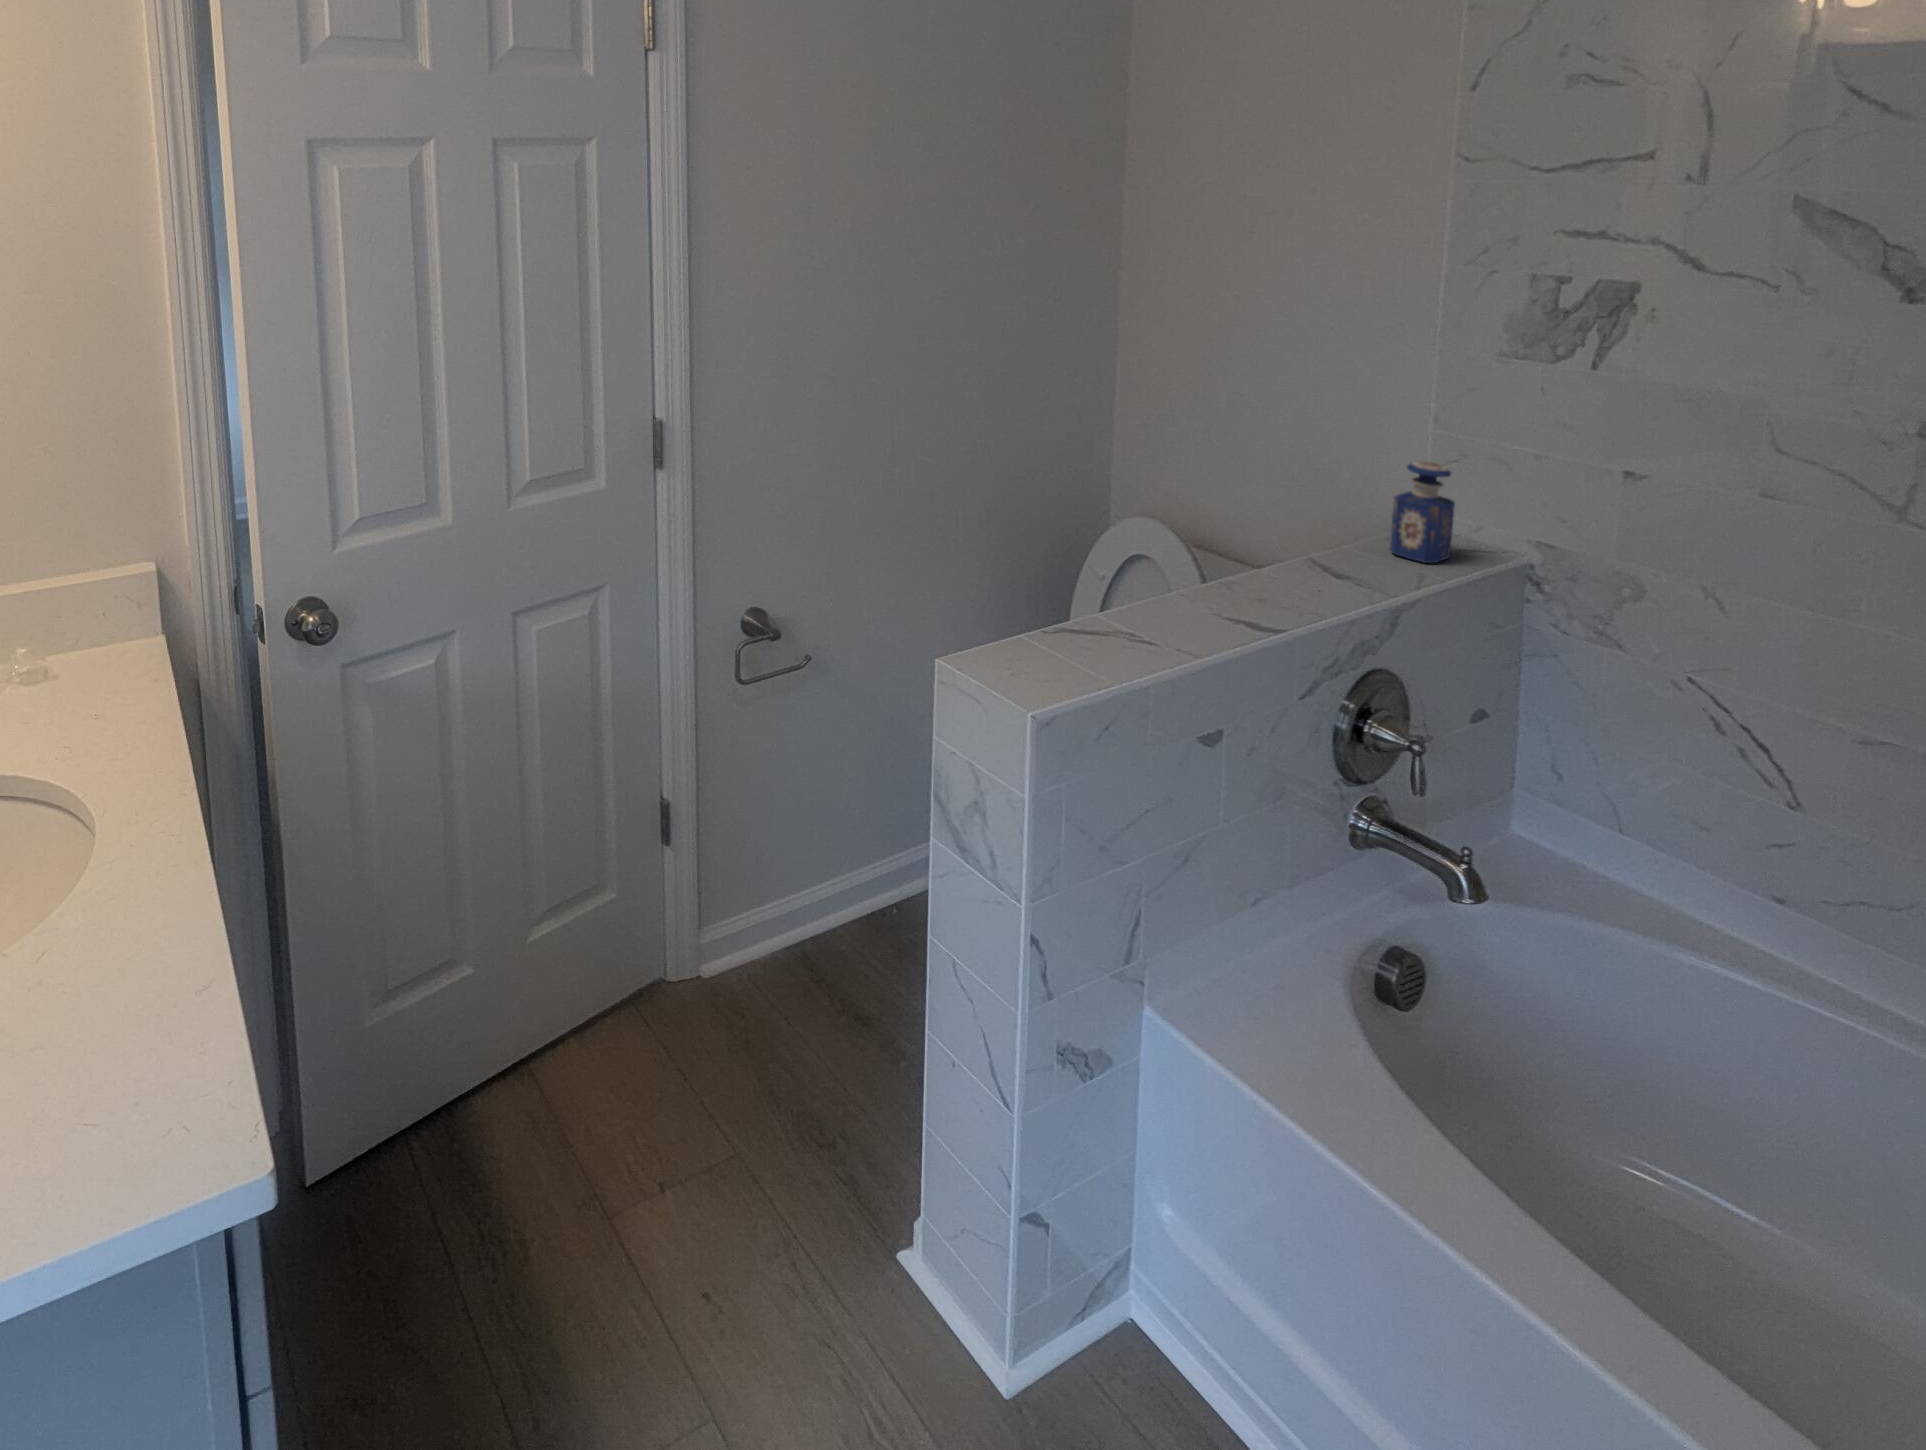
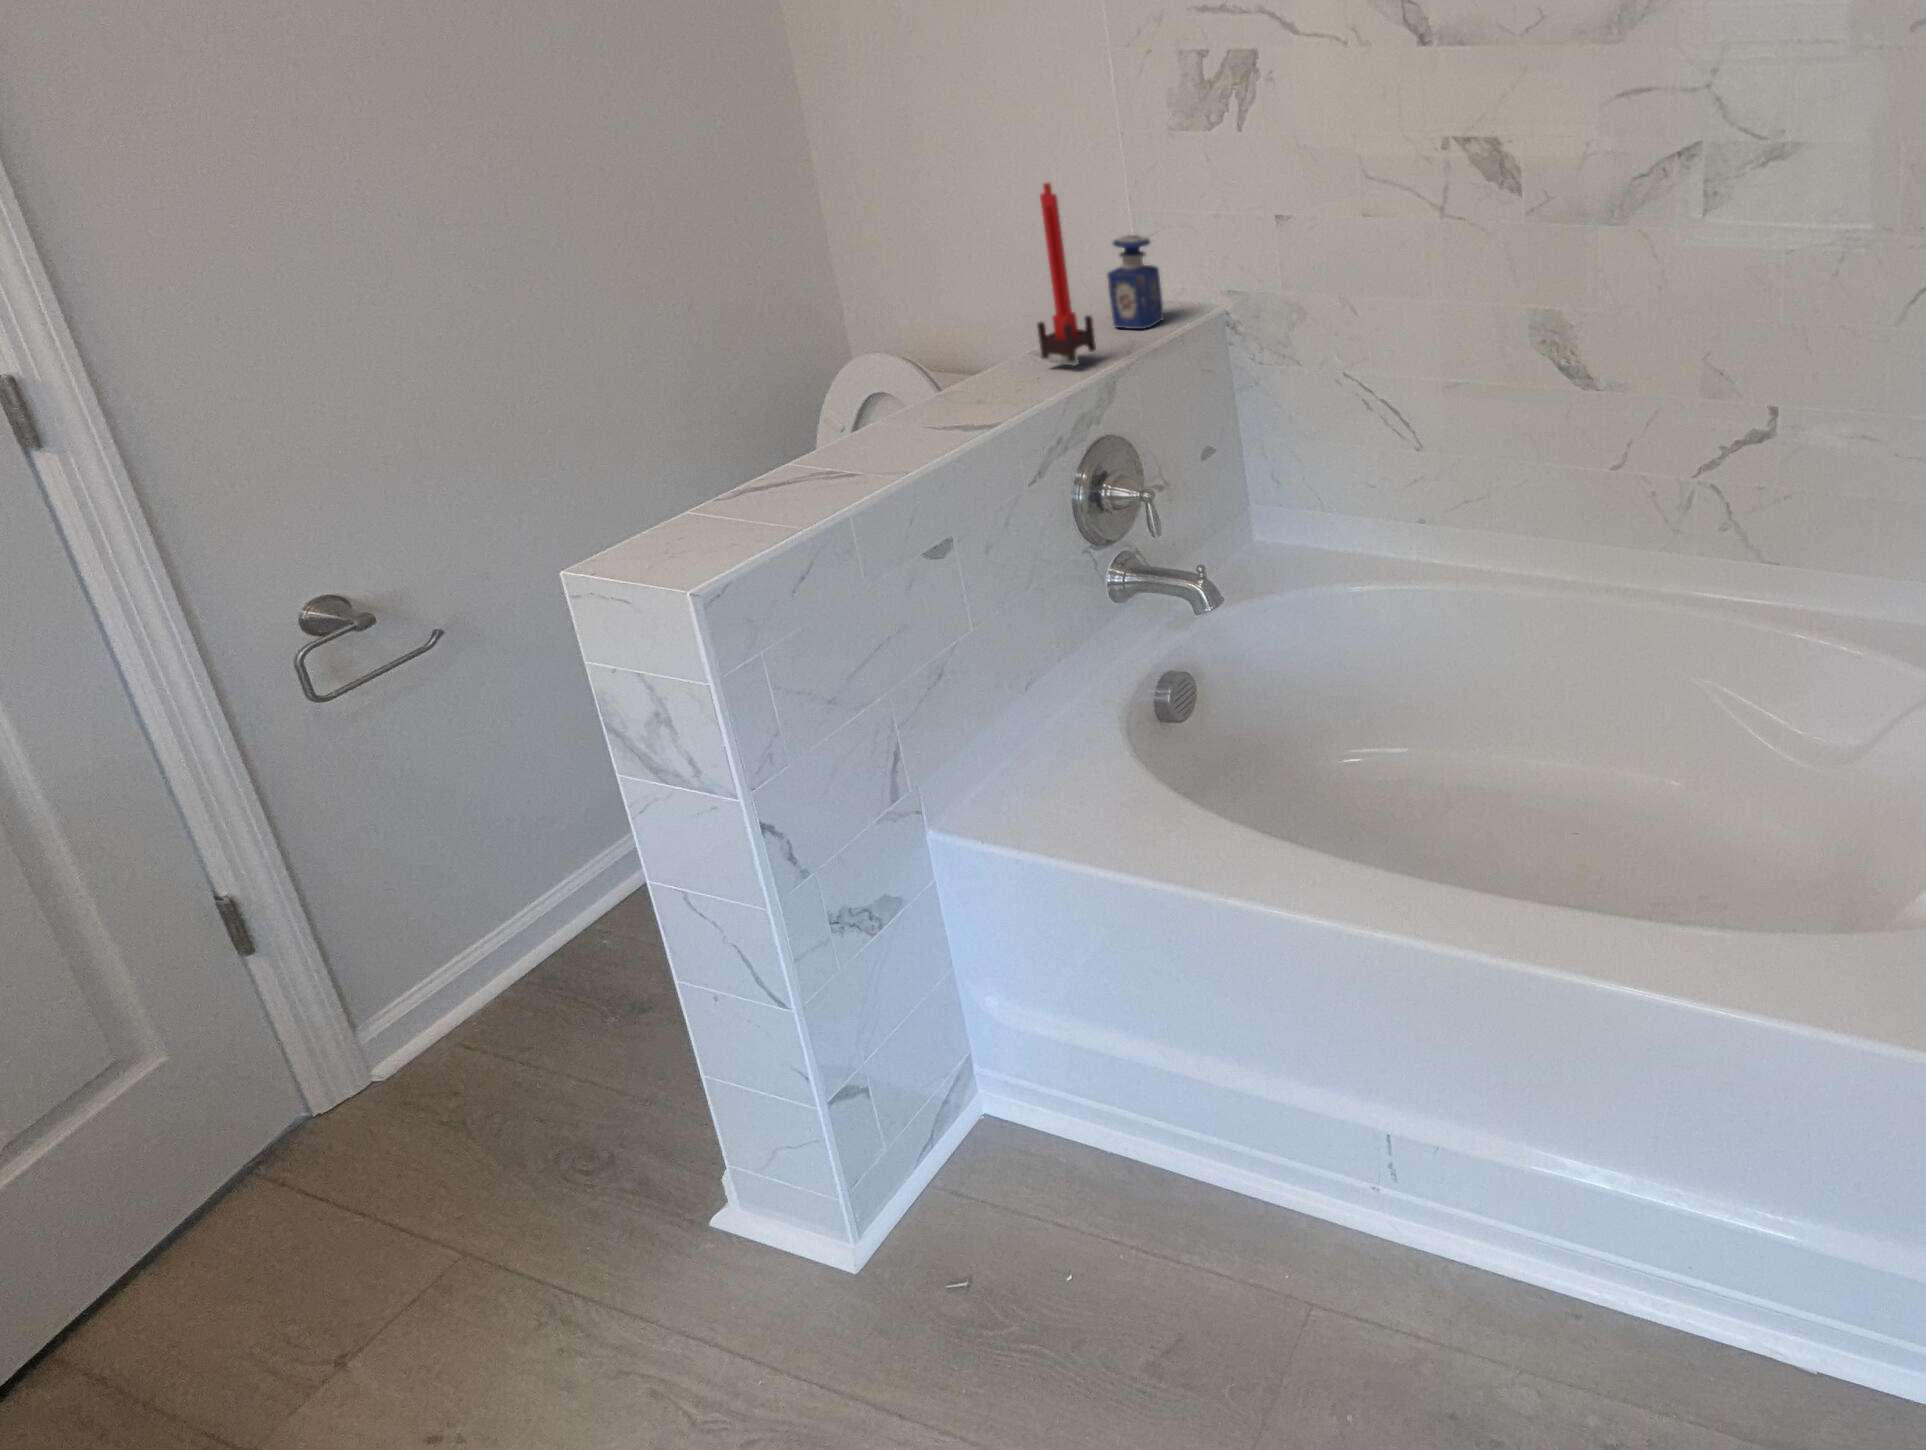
candle: none [1321,399,1383,587] -> present [1037,183,1096,366]

